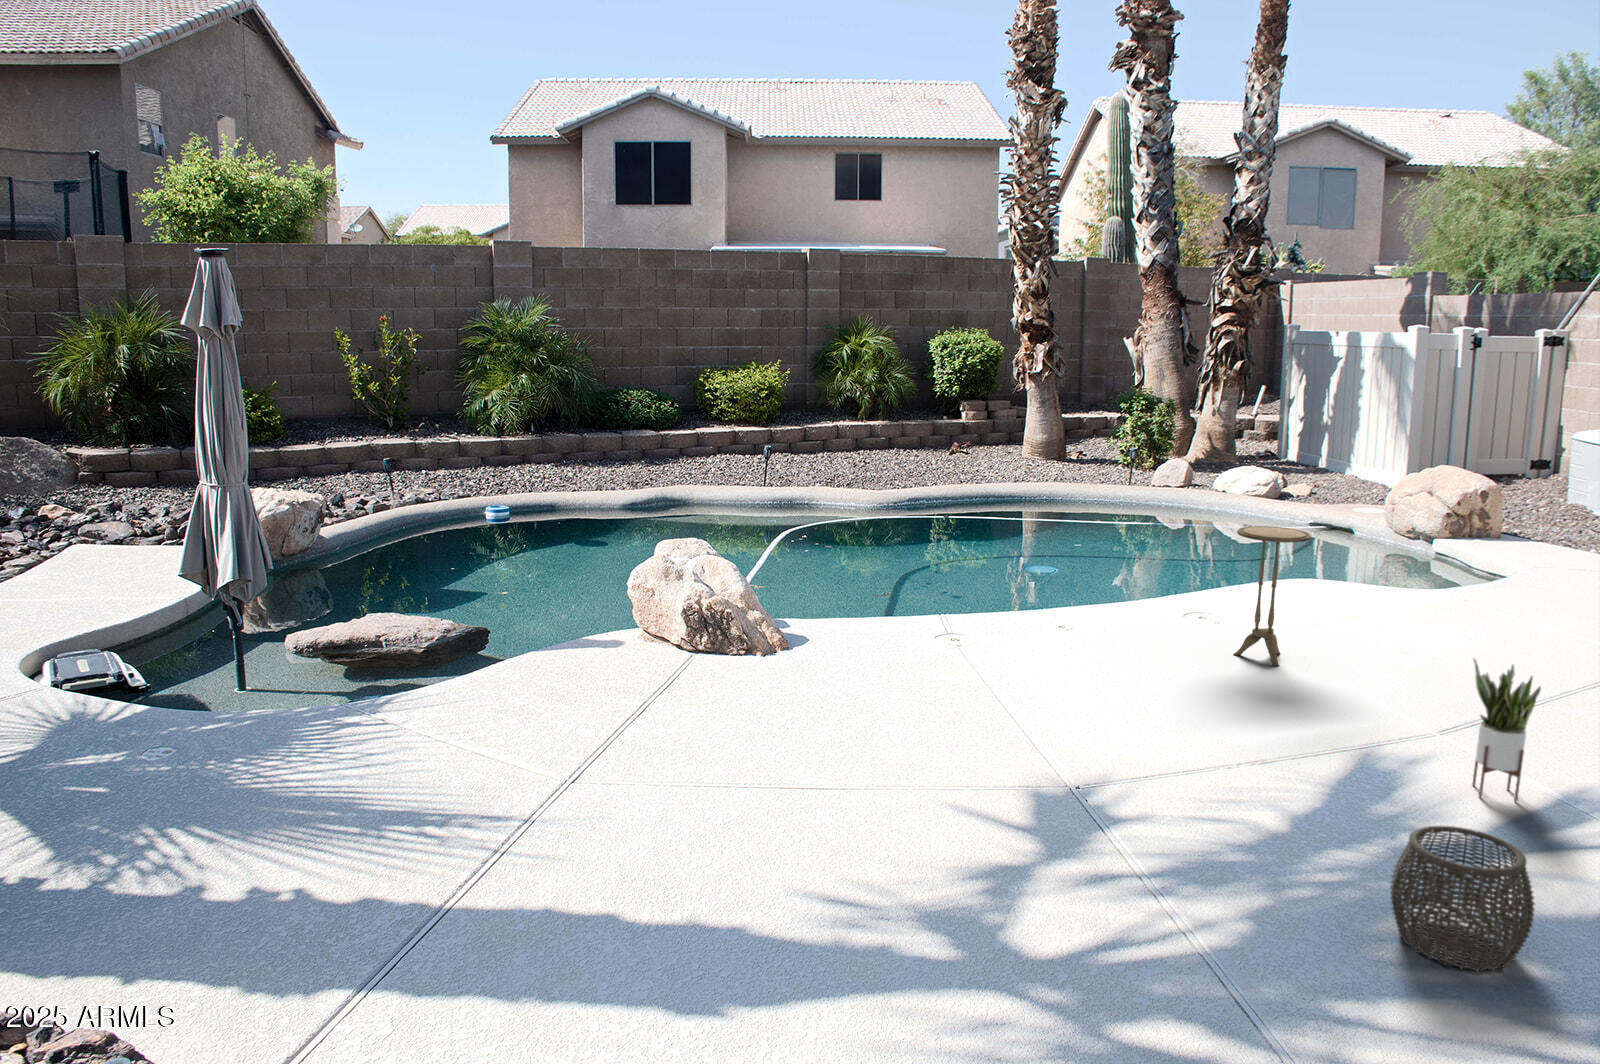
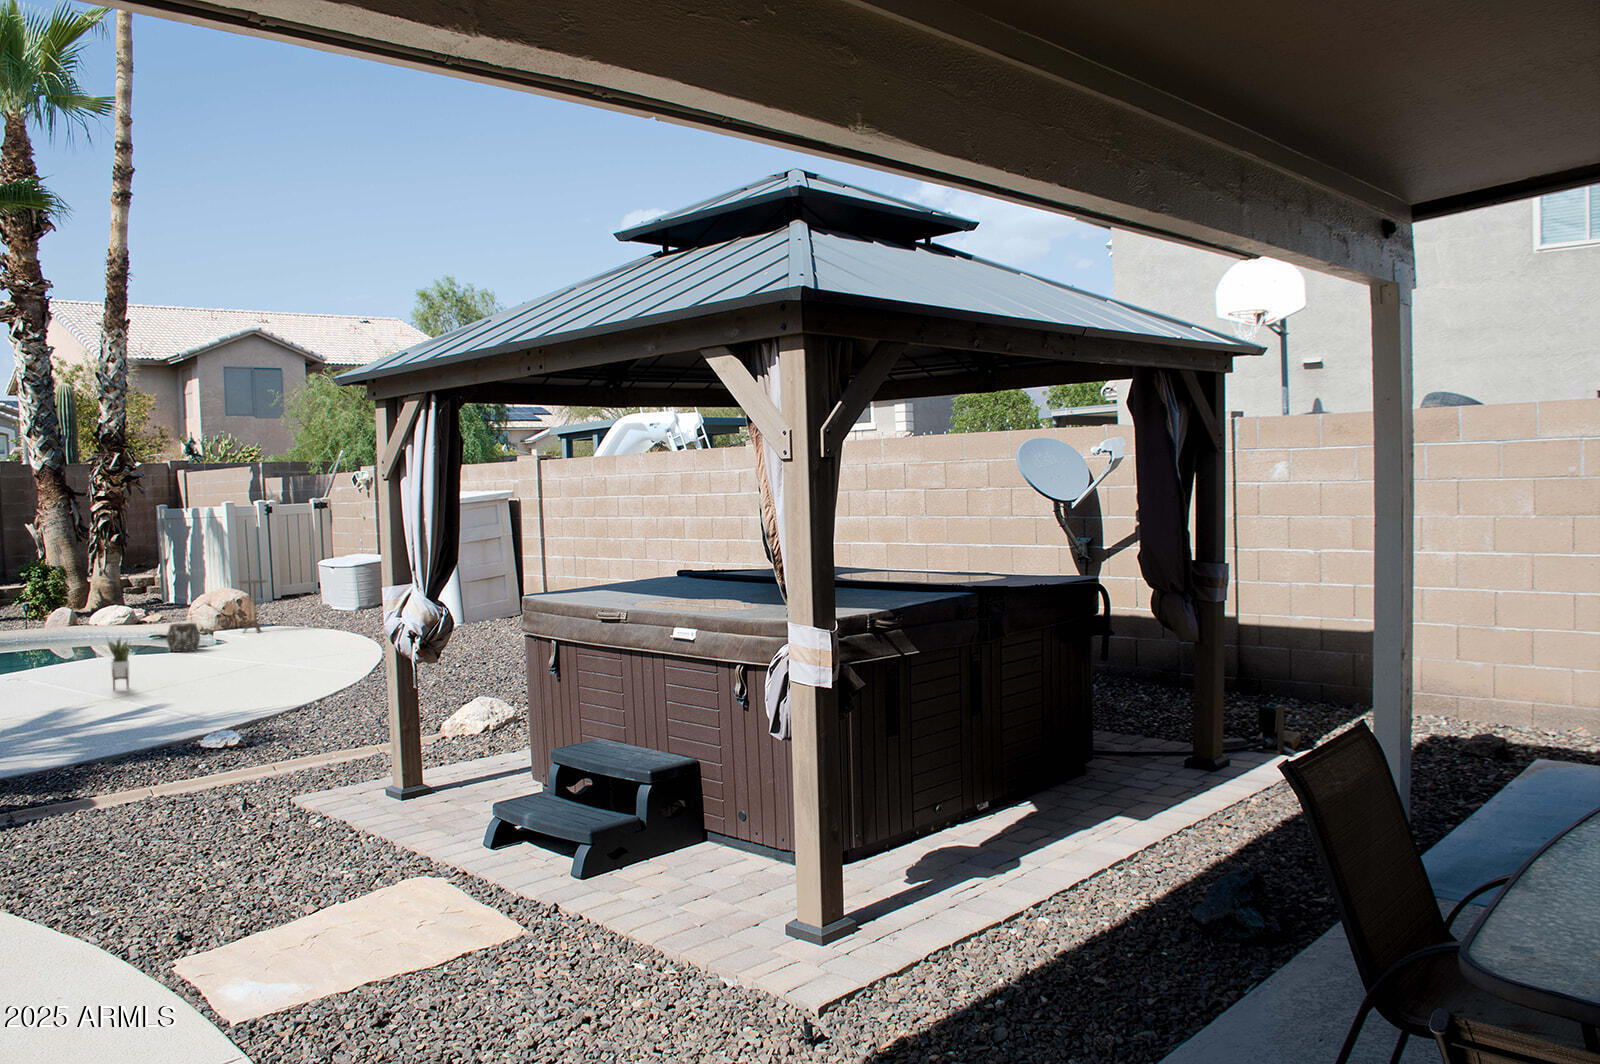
side table: present [1234,526,1312,666] -> present [239,580,266,633]
woven basket: present [1390,826,1535,971] -> present [167,623,200,652]

